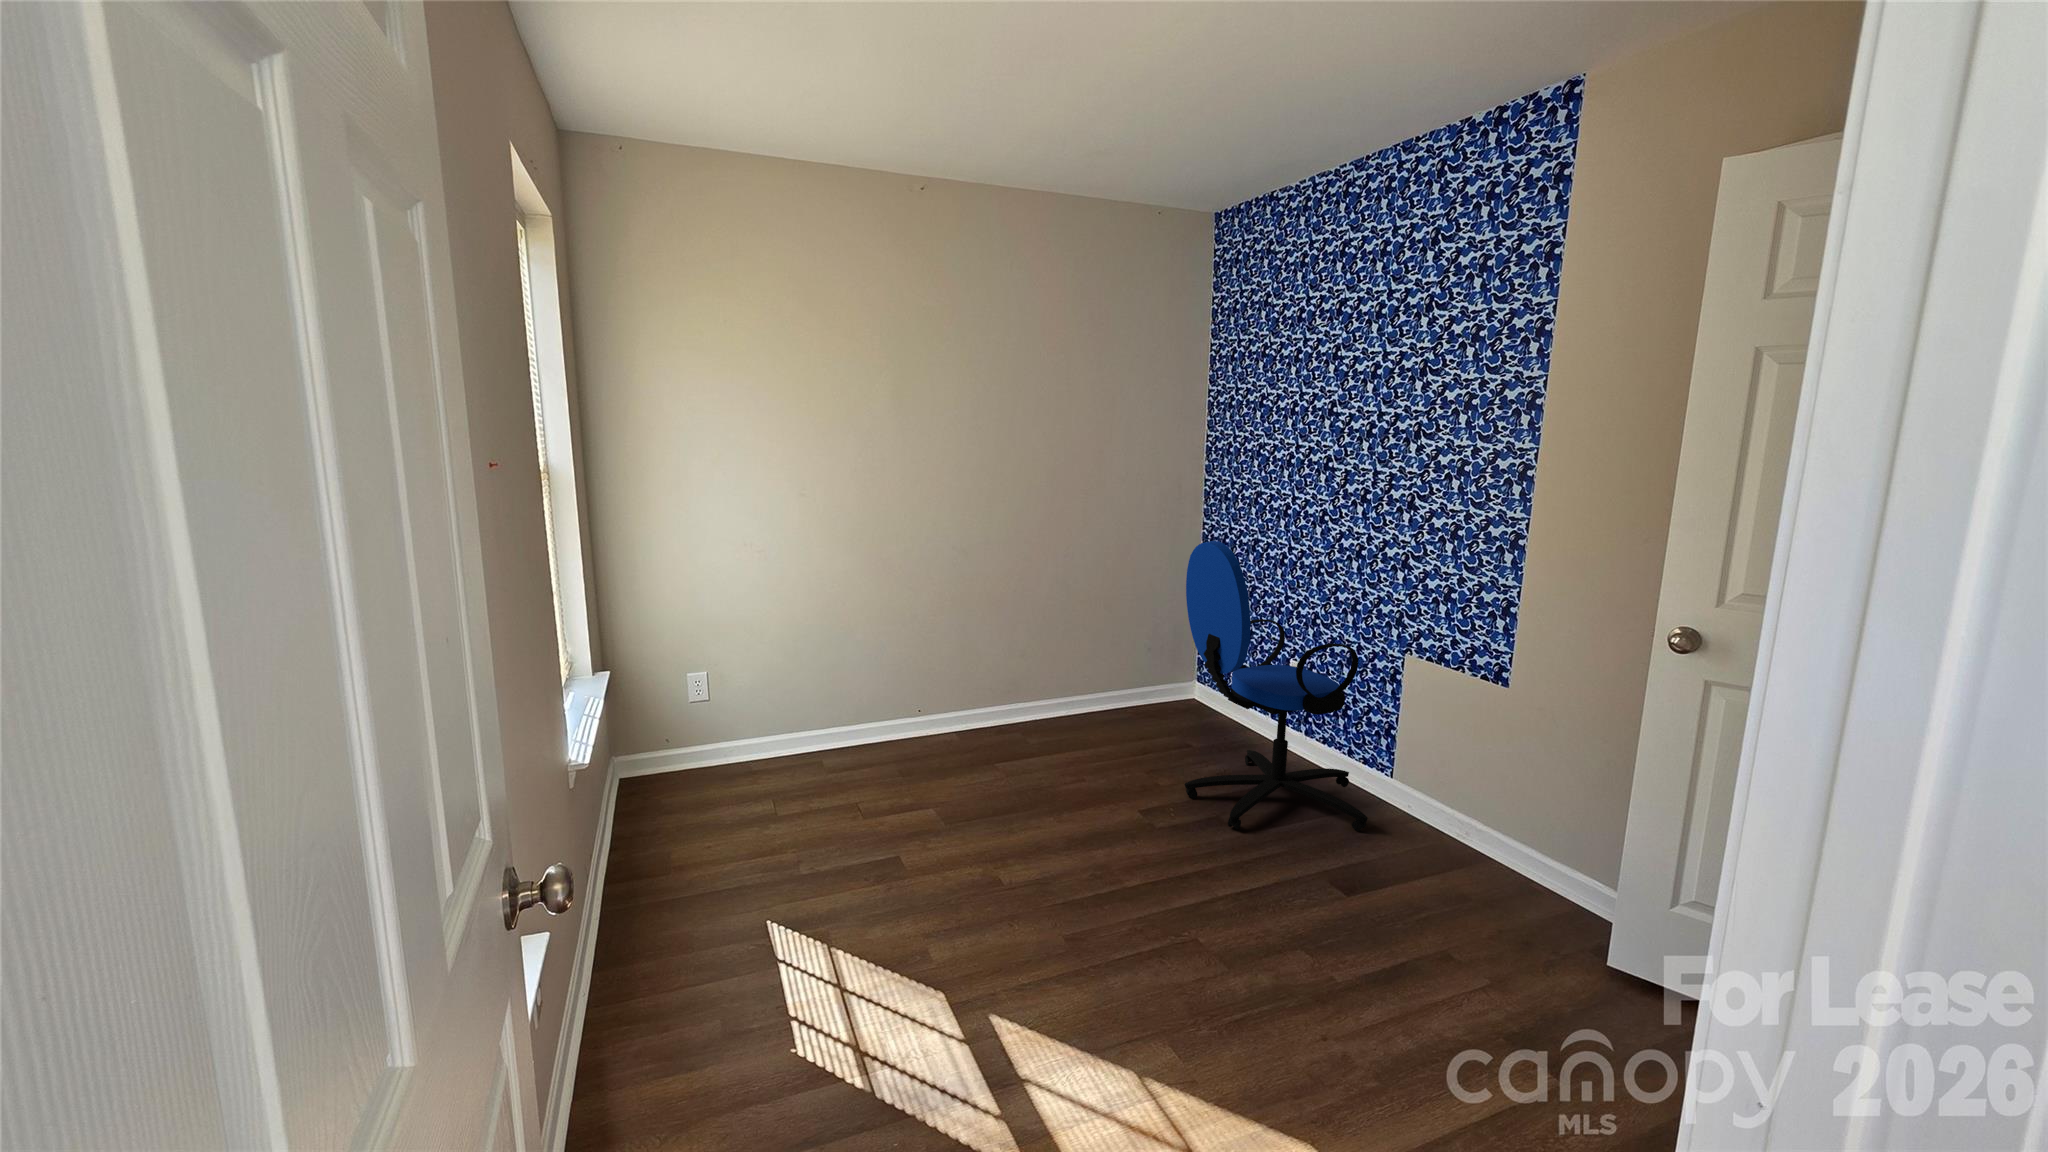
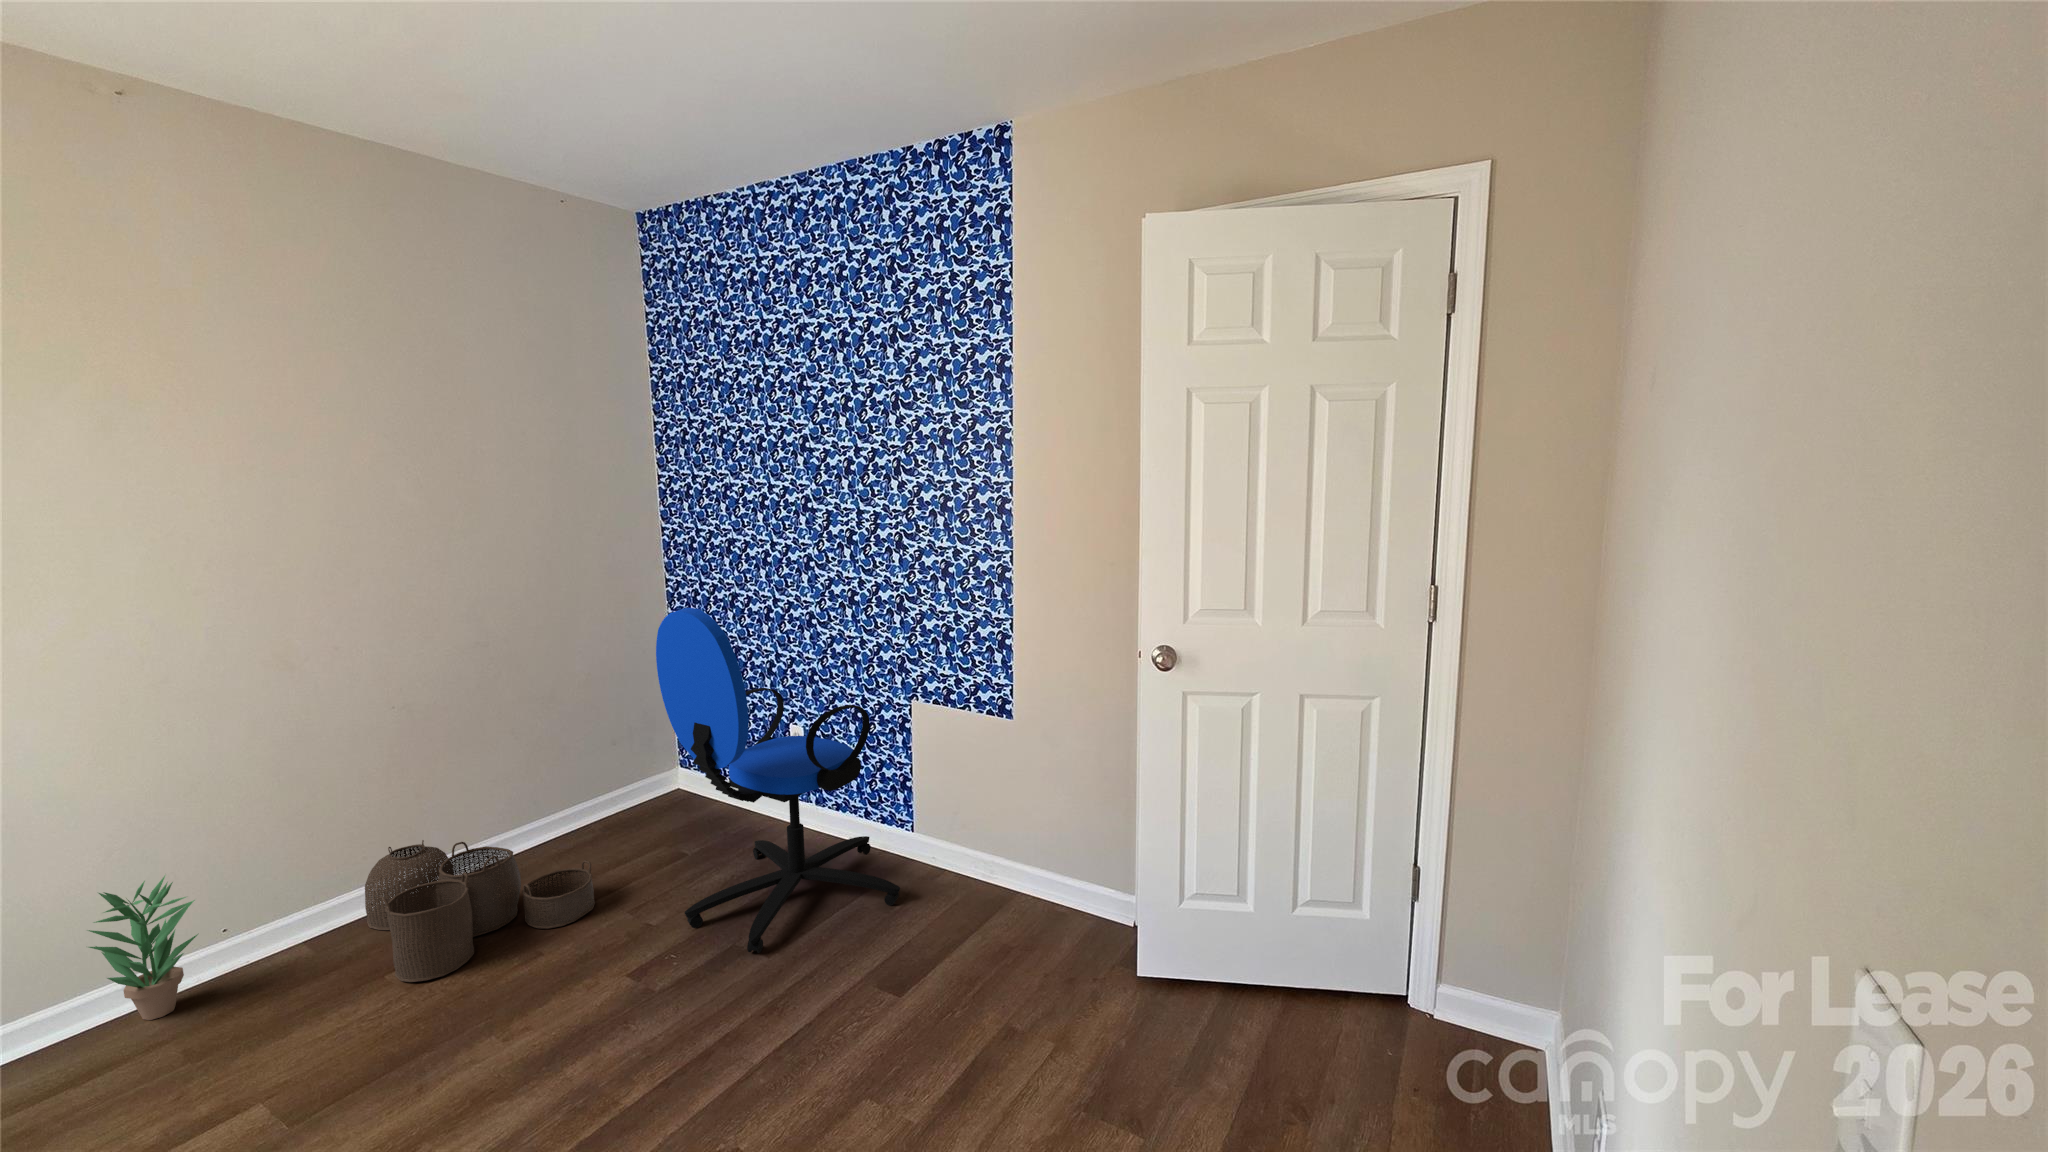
potted plant: none [864,669,910,753] -> present [88,876,198,1020]
woven basket: none [987,687,1124,777] -> present [365,840,595,982]

